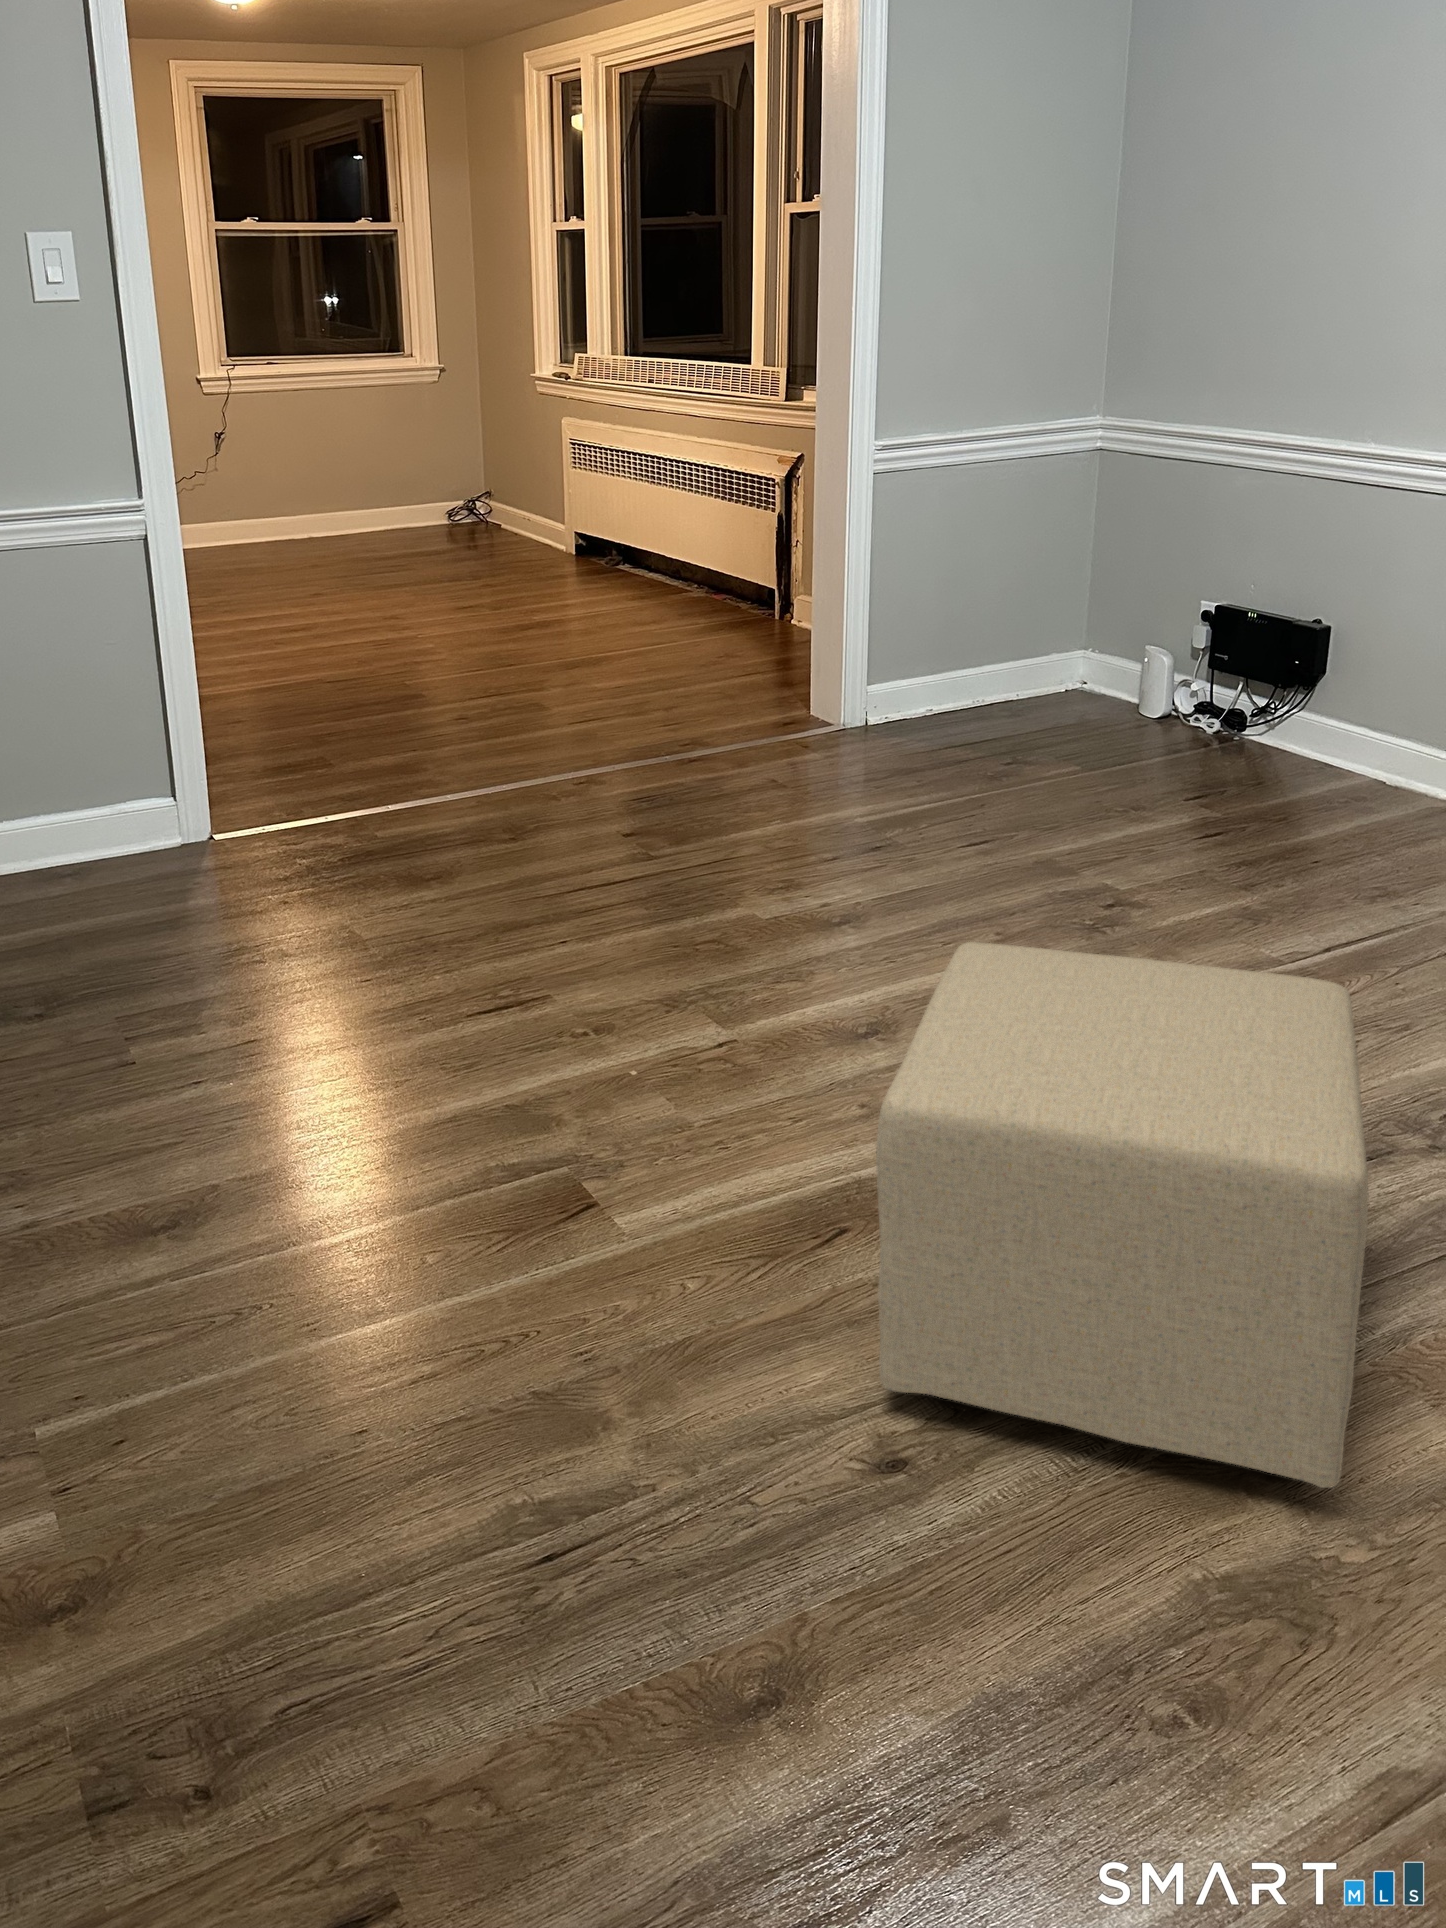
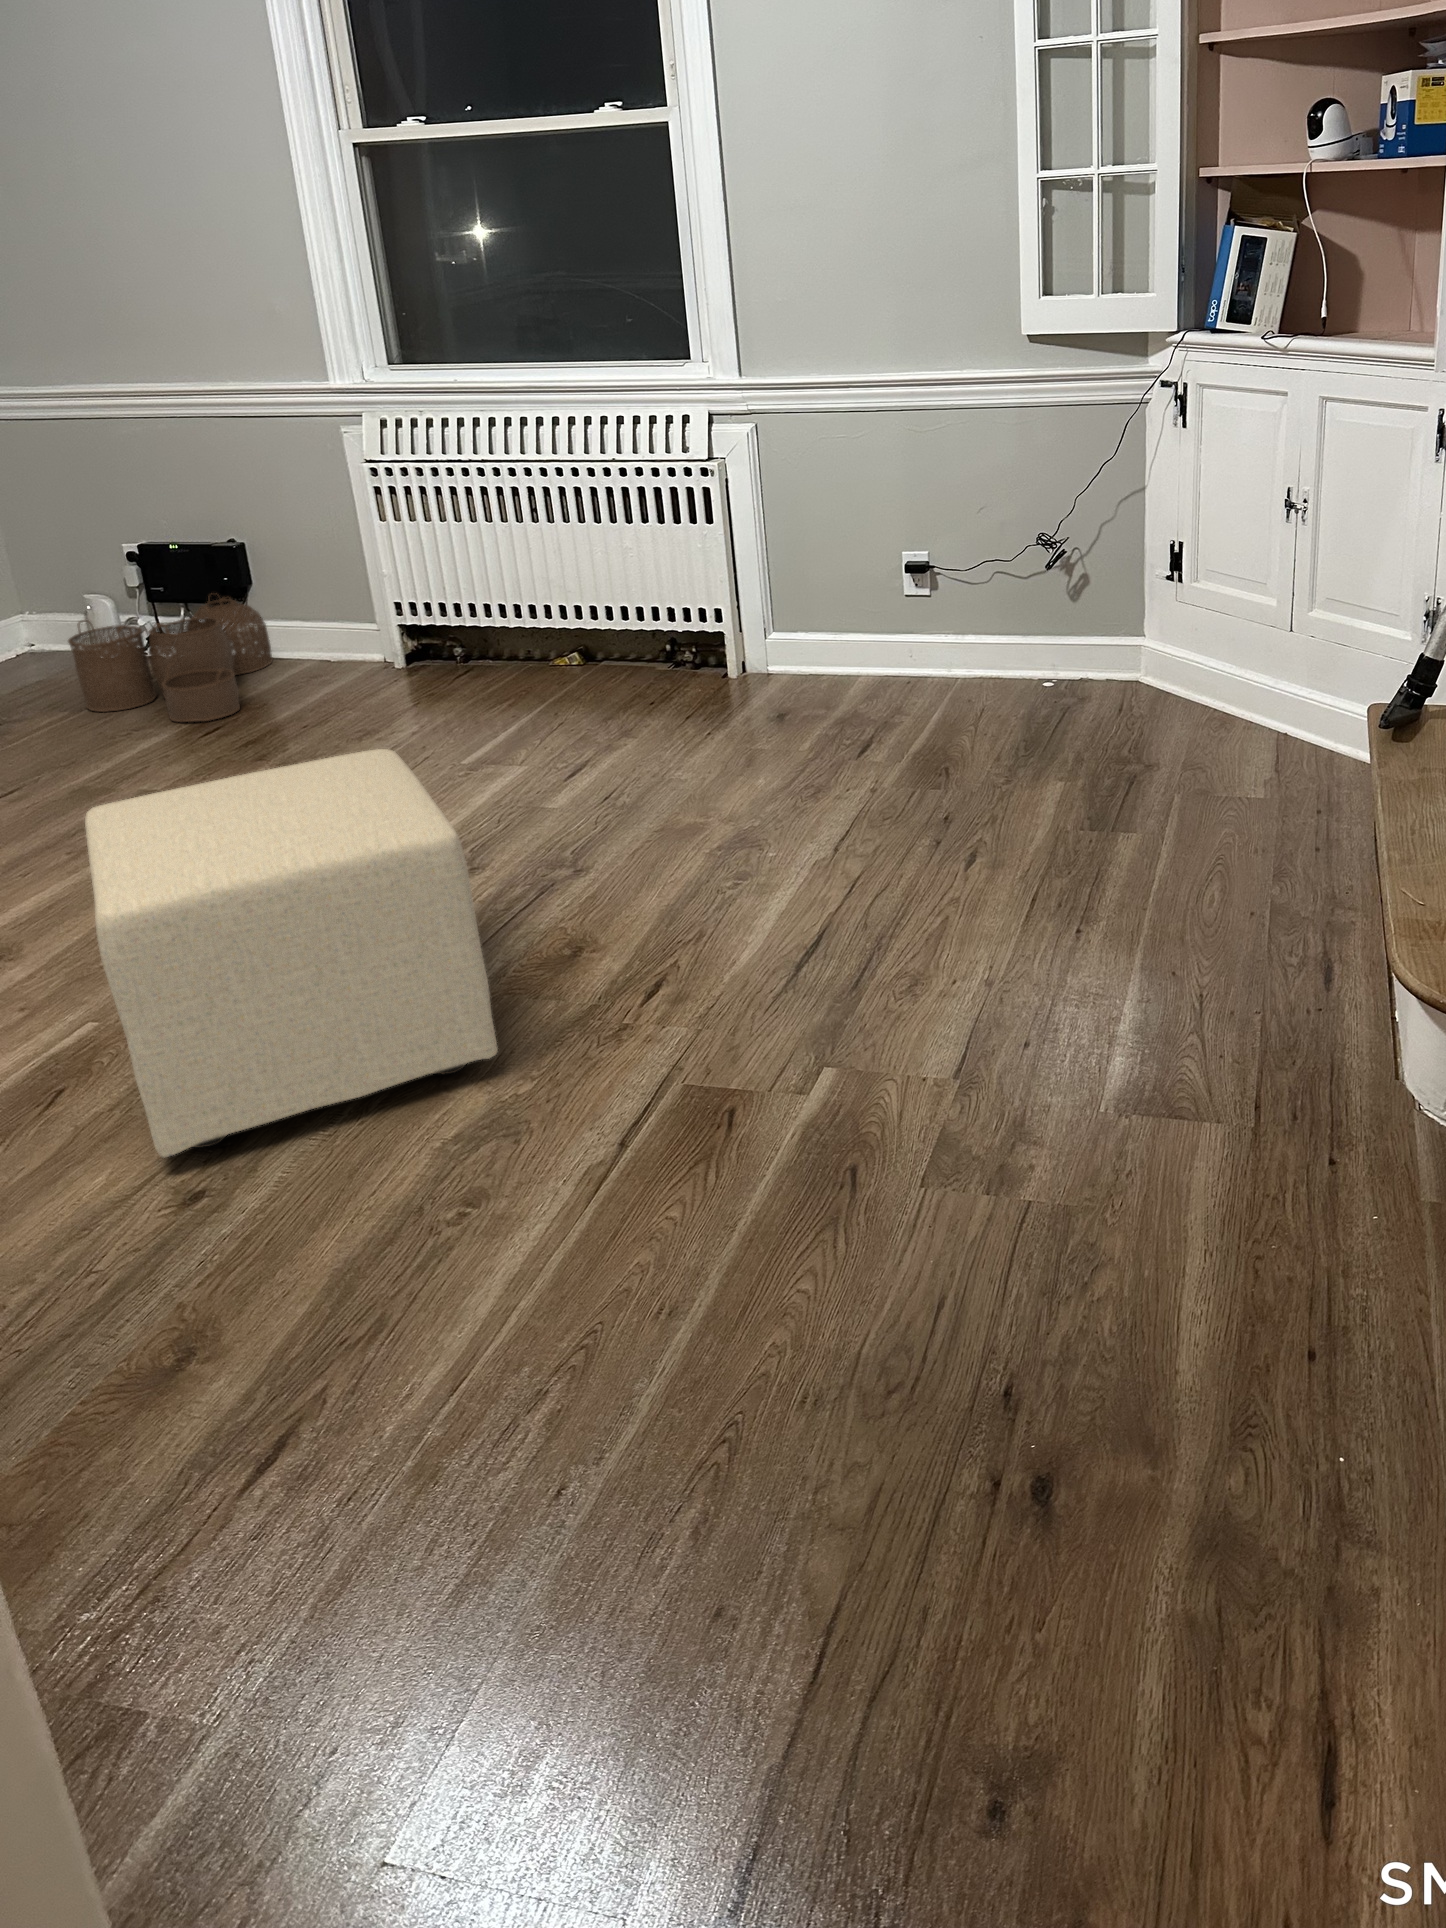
woven basket: none [1101,674,1324,822] -> present [68,593,273,722]

